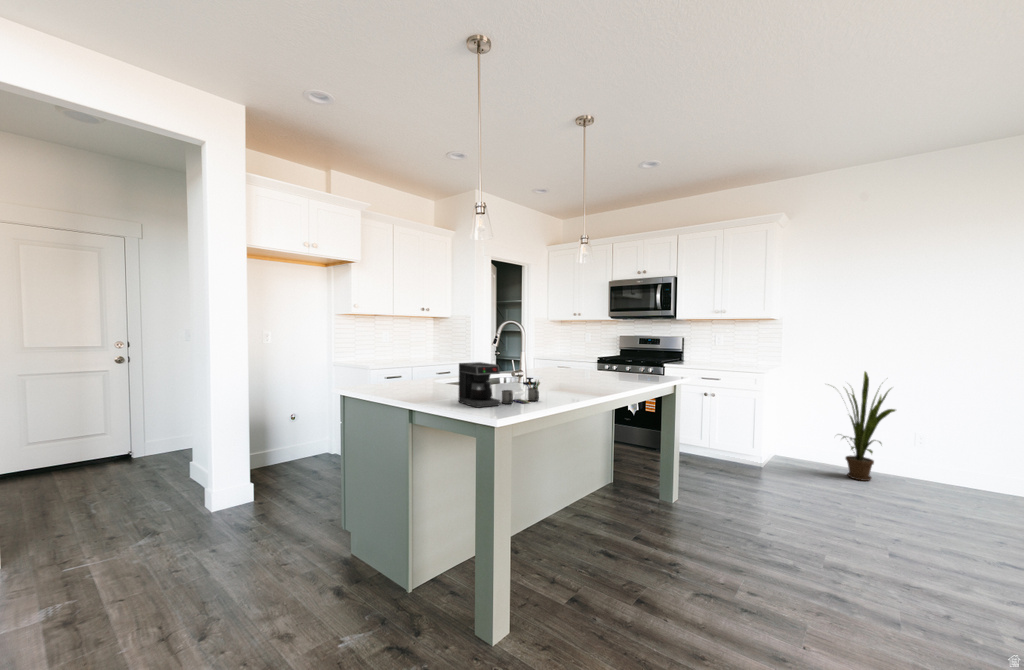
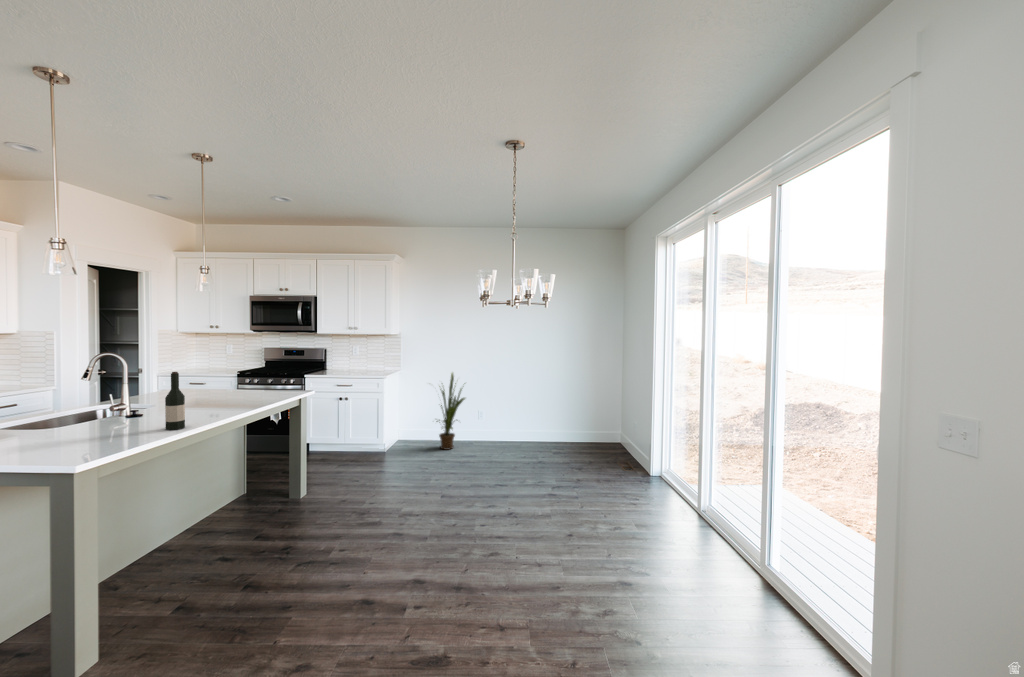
wine bottle: none [562,335,579,398] -> present [165,372,185,430]
coffee maker: present [459,362,540,408] -> none [23,408,137,457]

